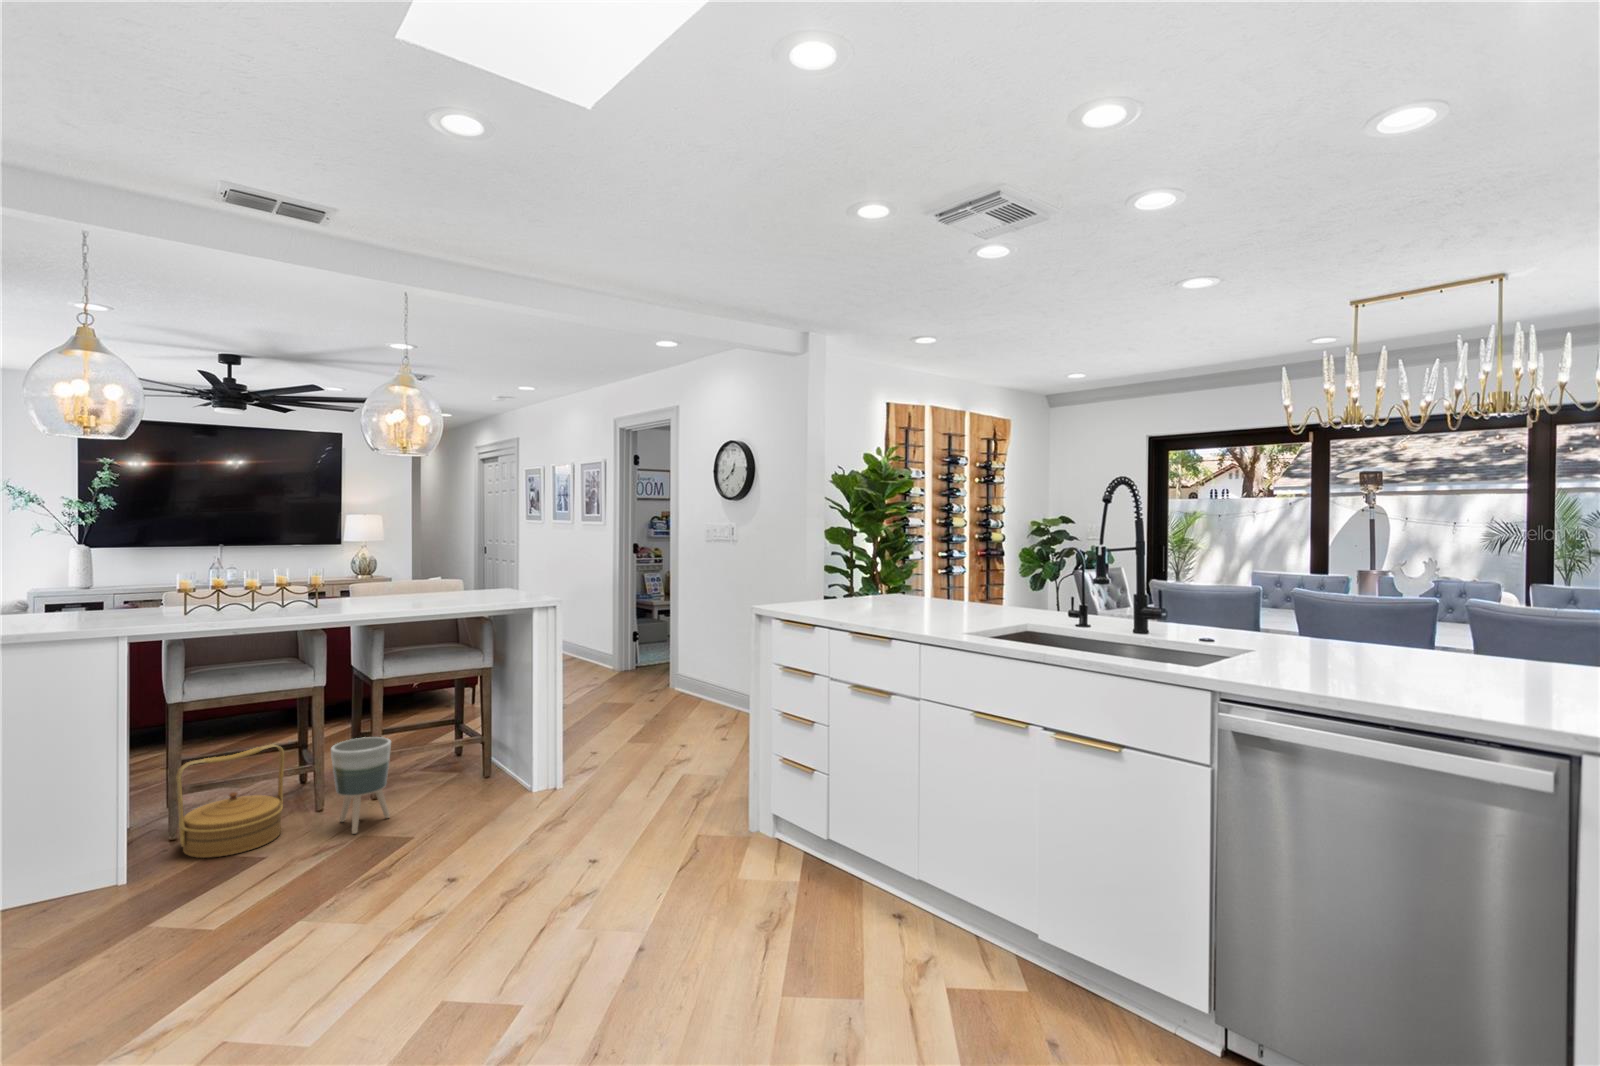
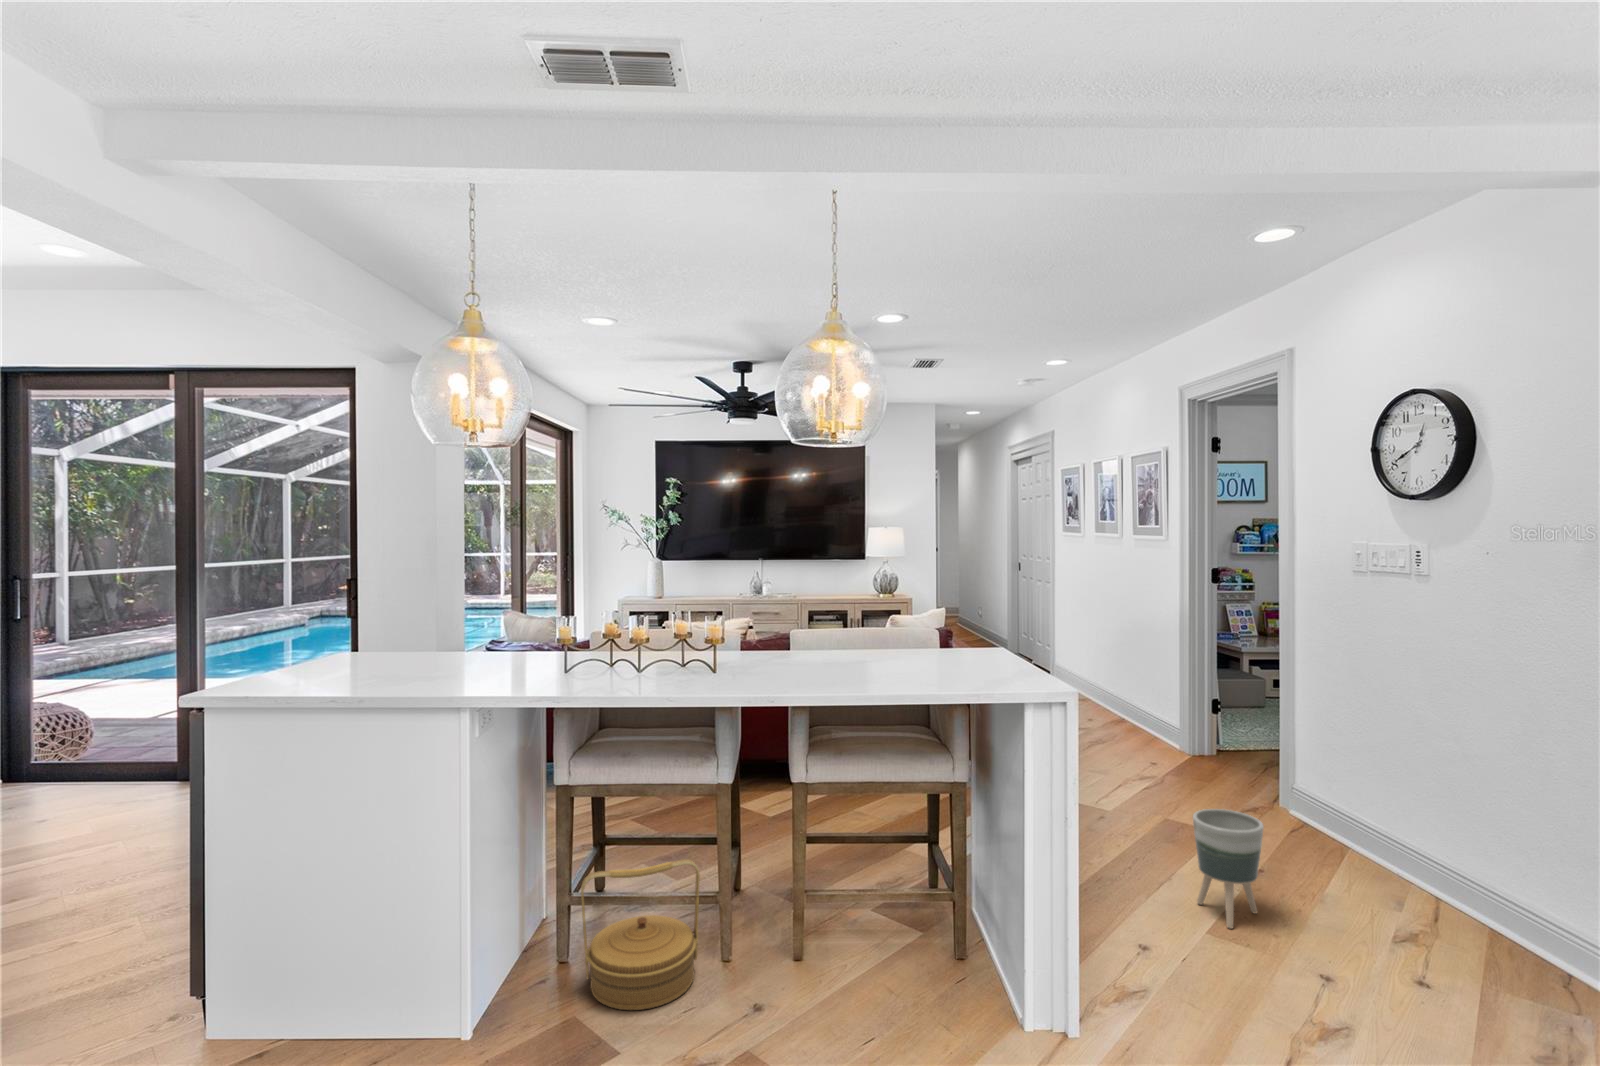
planter: present [331,737,391,834] -> present [1193,809,1264,928]

